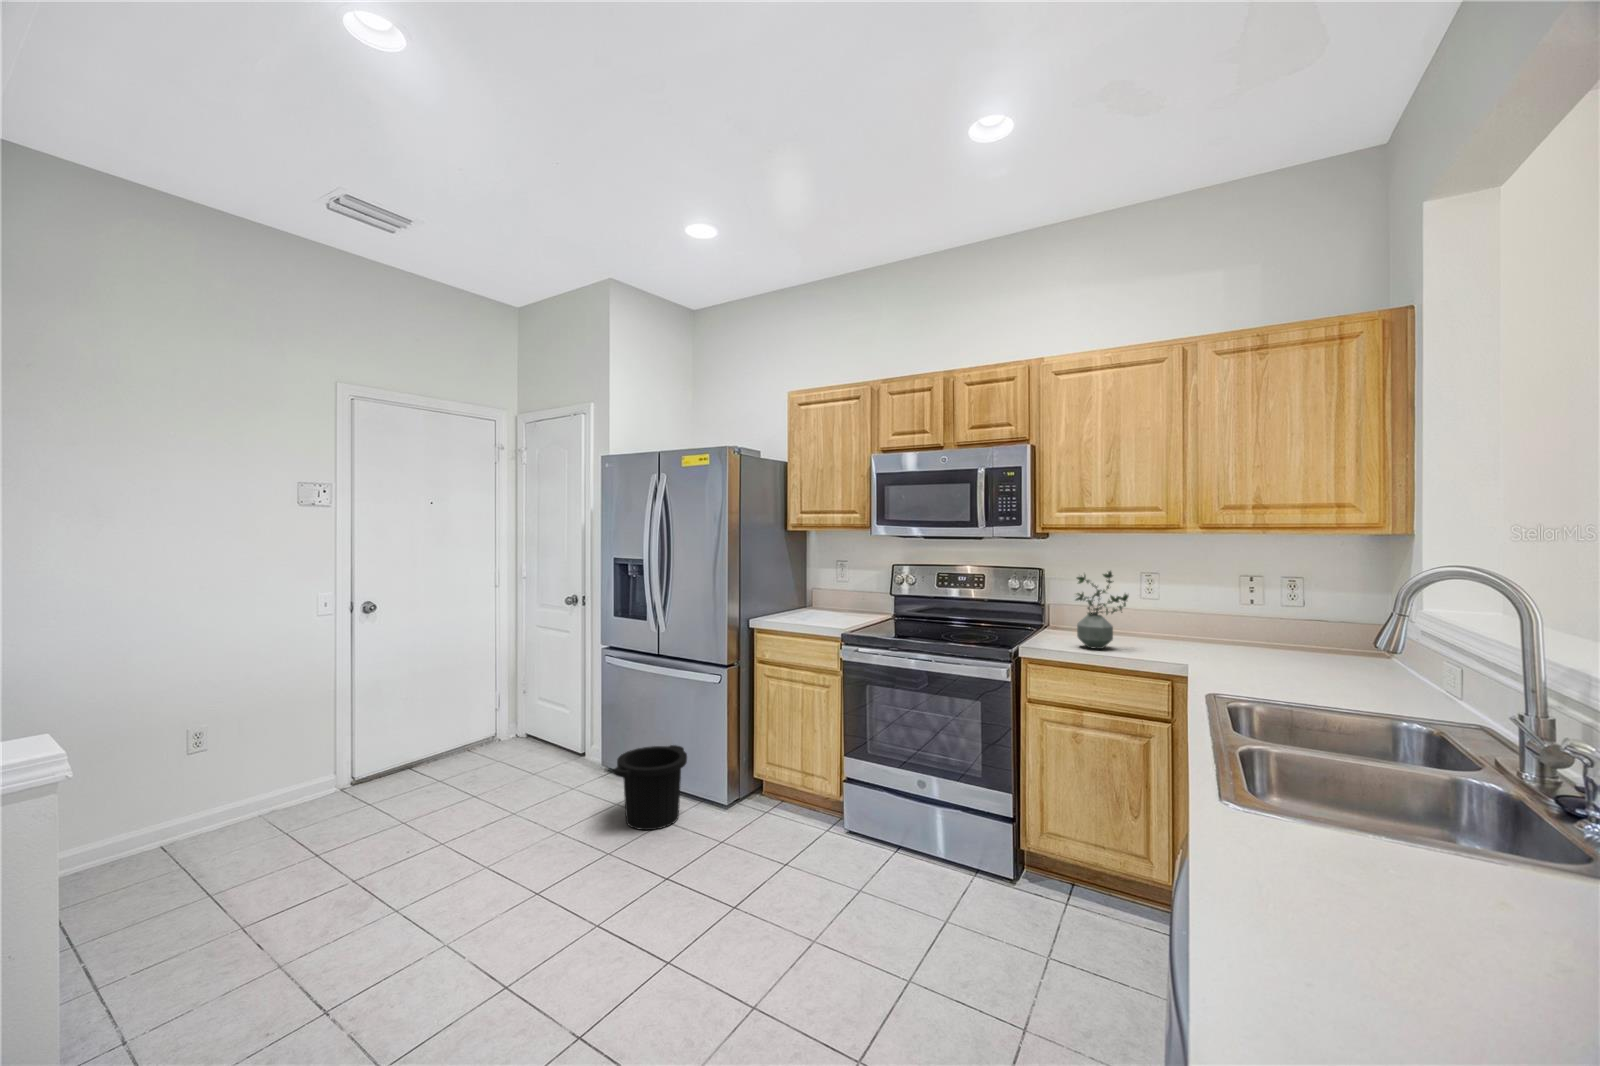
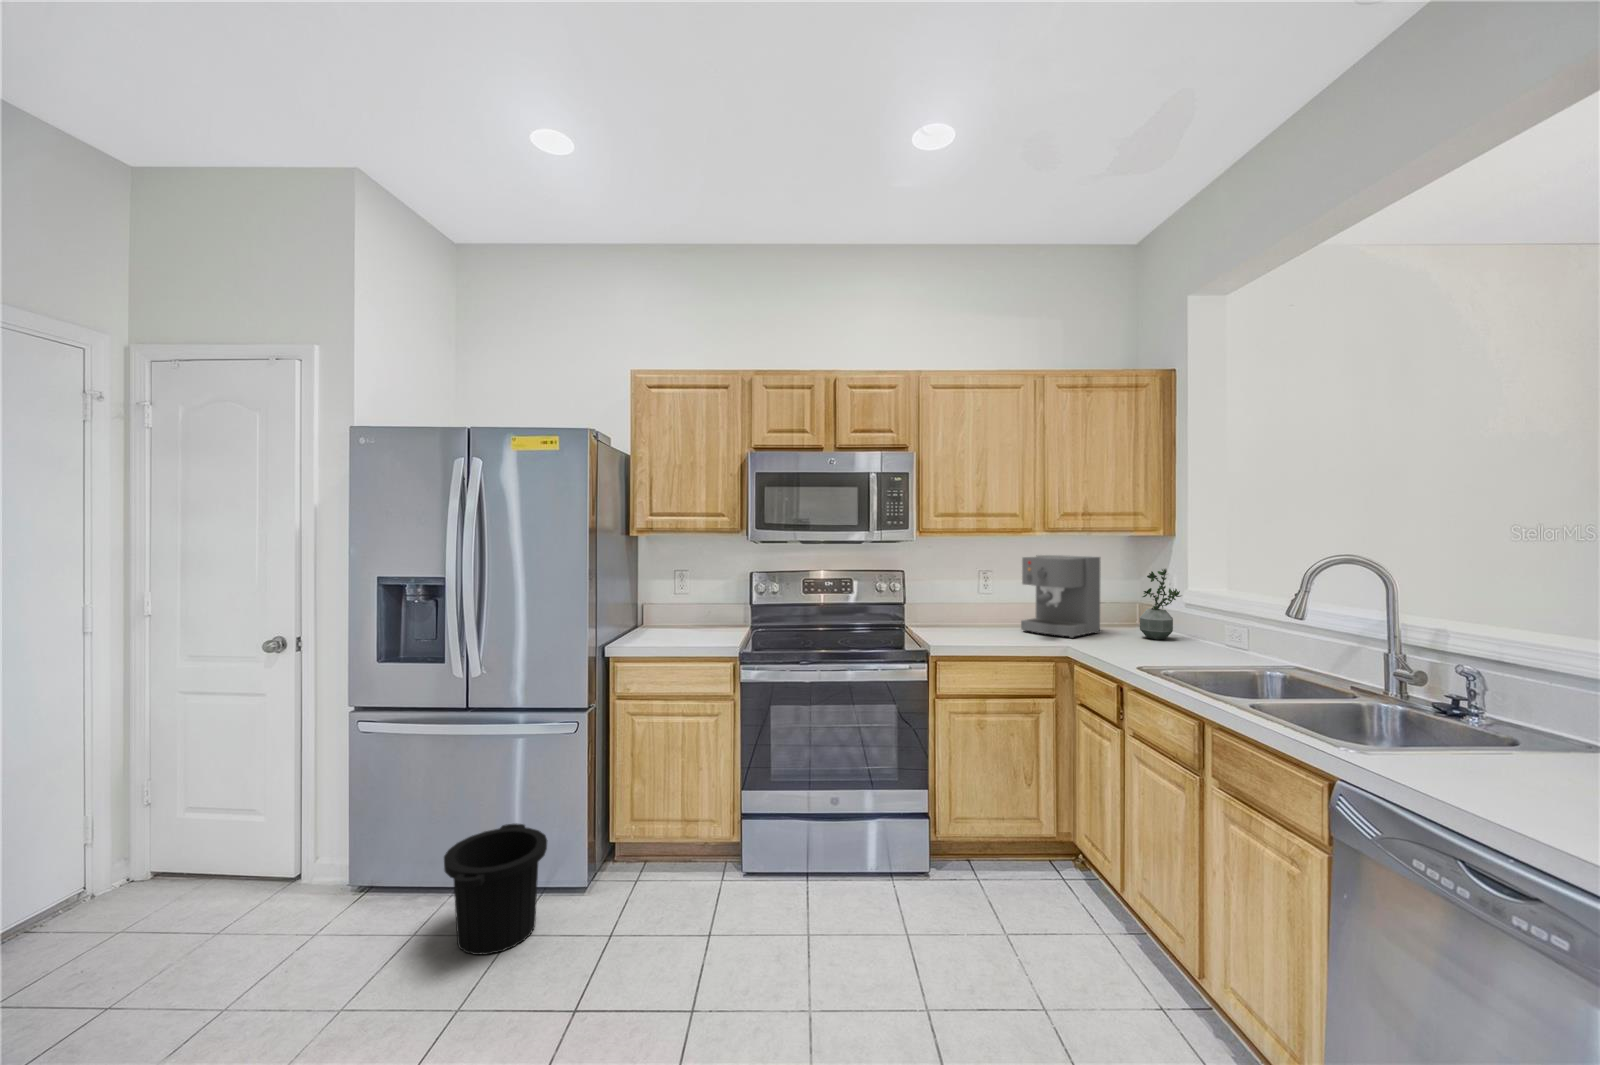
coffee maker: none [1161,558,1278,658] -> present [1021,555,1100,638]
potted plant: present [1076,571,1128,649] -> present [1140,569,1181,639]

